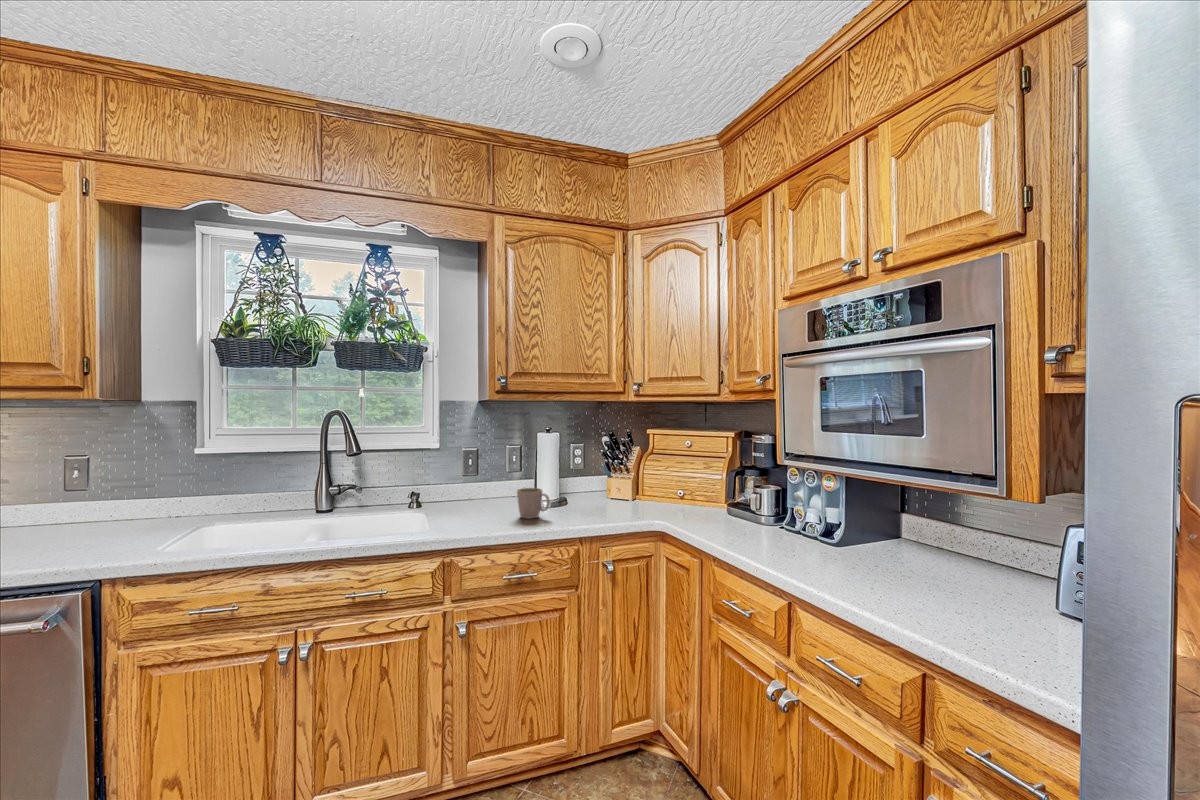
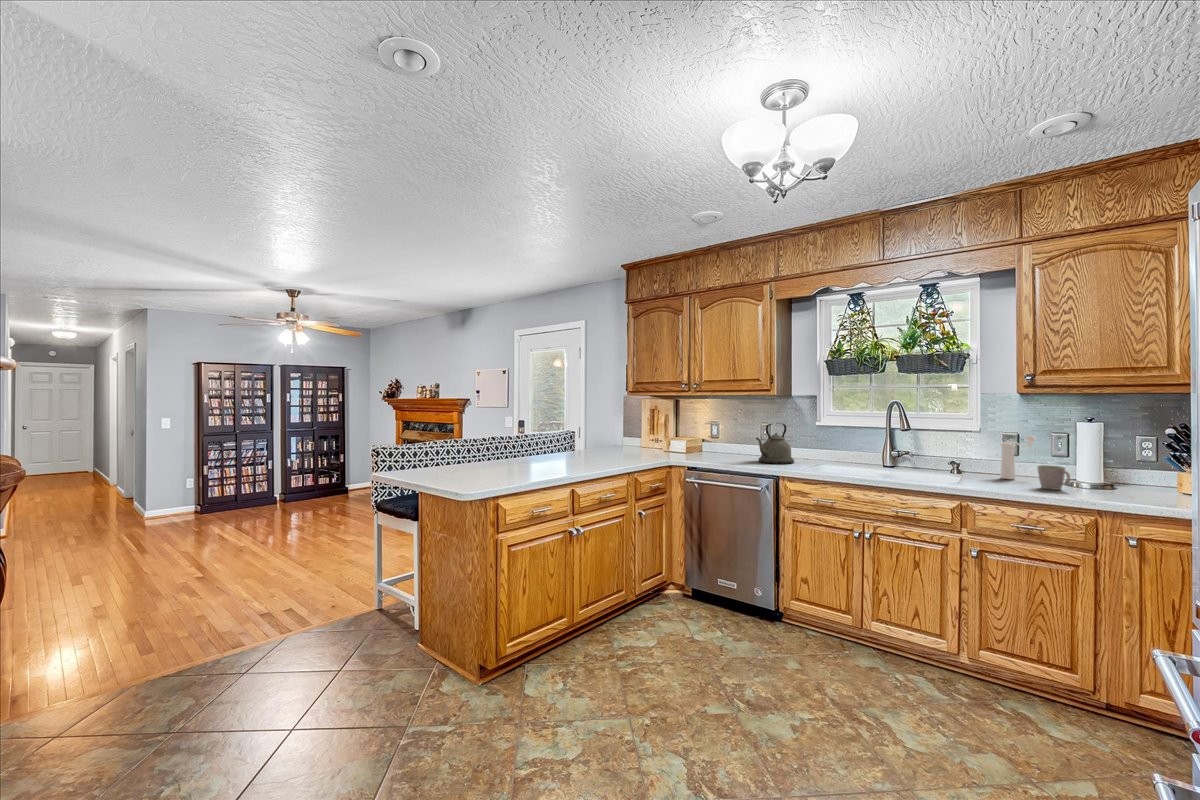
pepper mill: none [468,451,500,509] -> present [1001,436,1036,479]
kettle: none [38,456,144,546] -> present [756,424,794,464]

